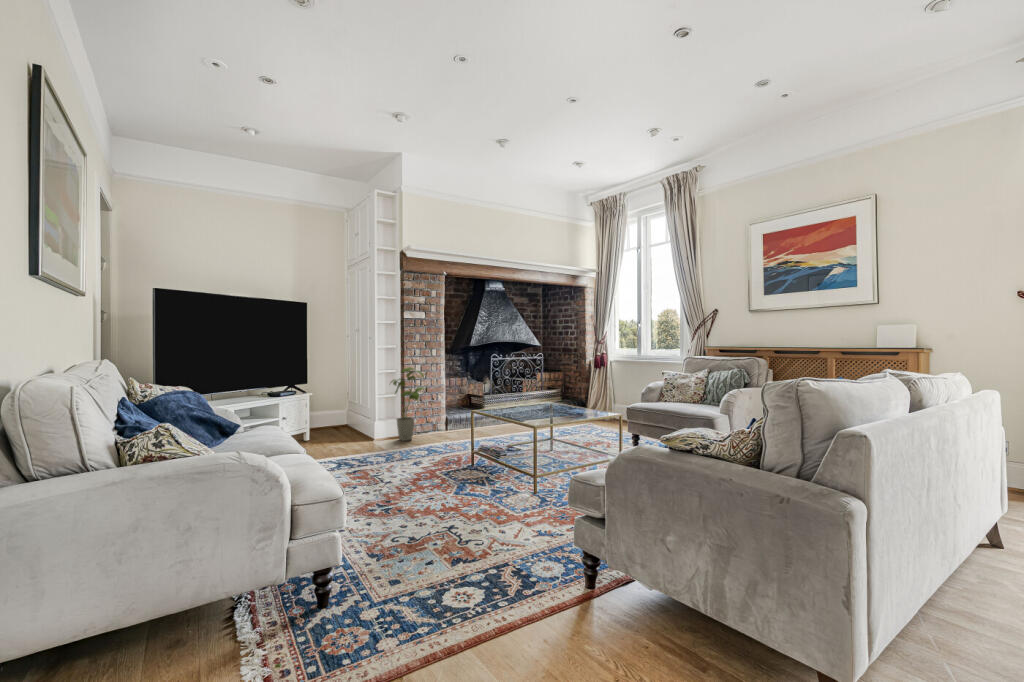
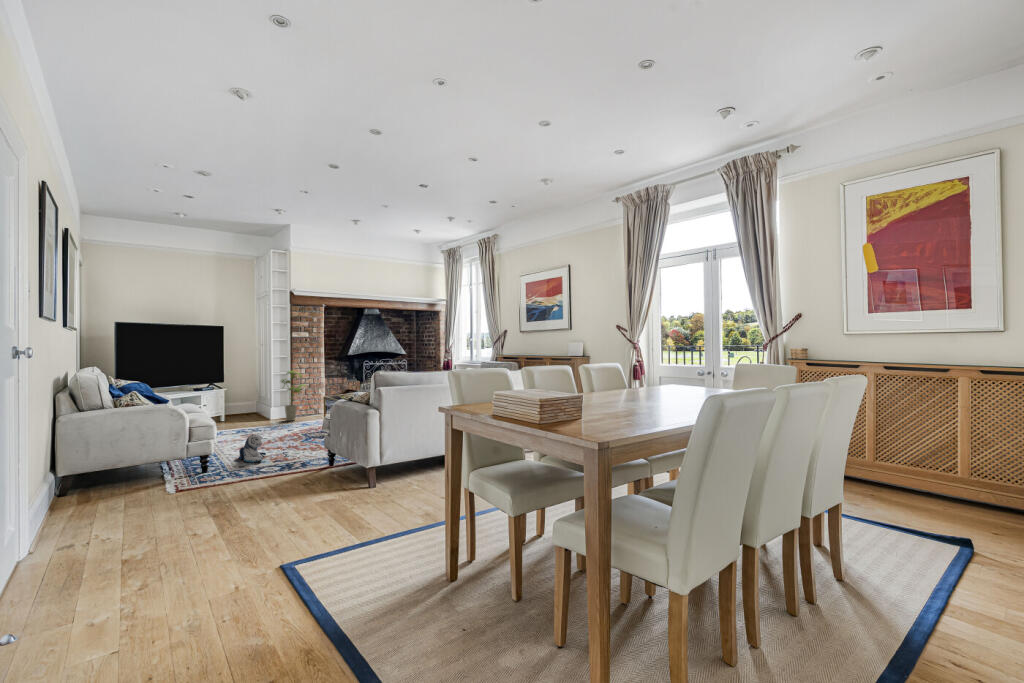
plush toy: none [381,502,437,570] -> present [239,434,266,463]

